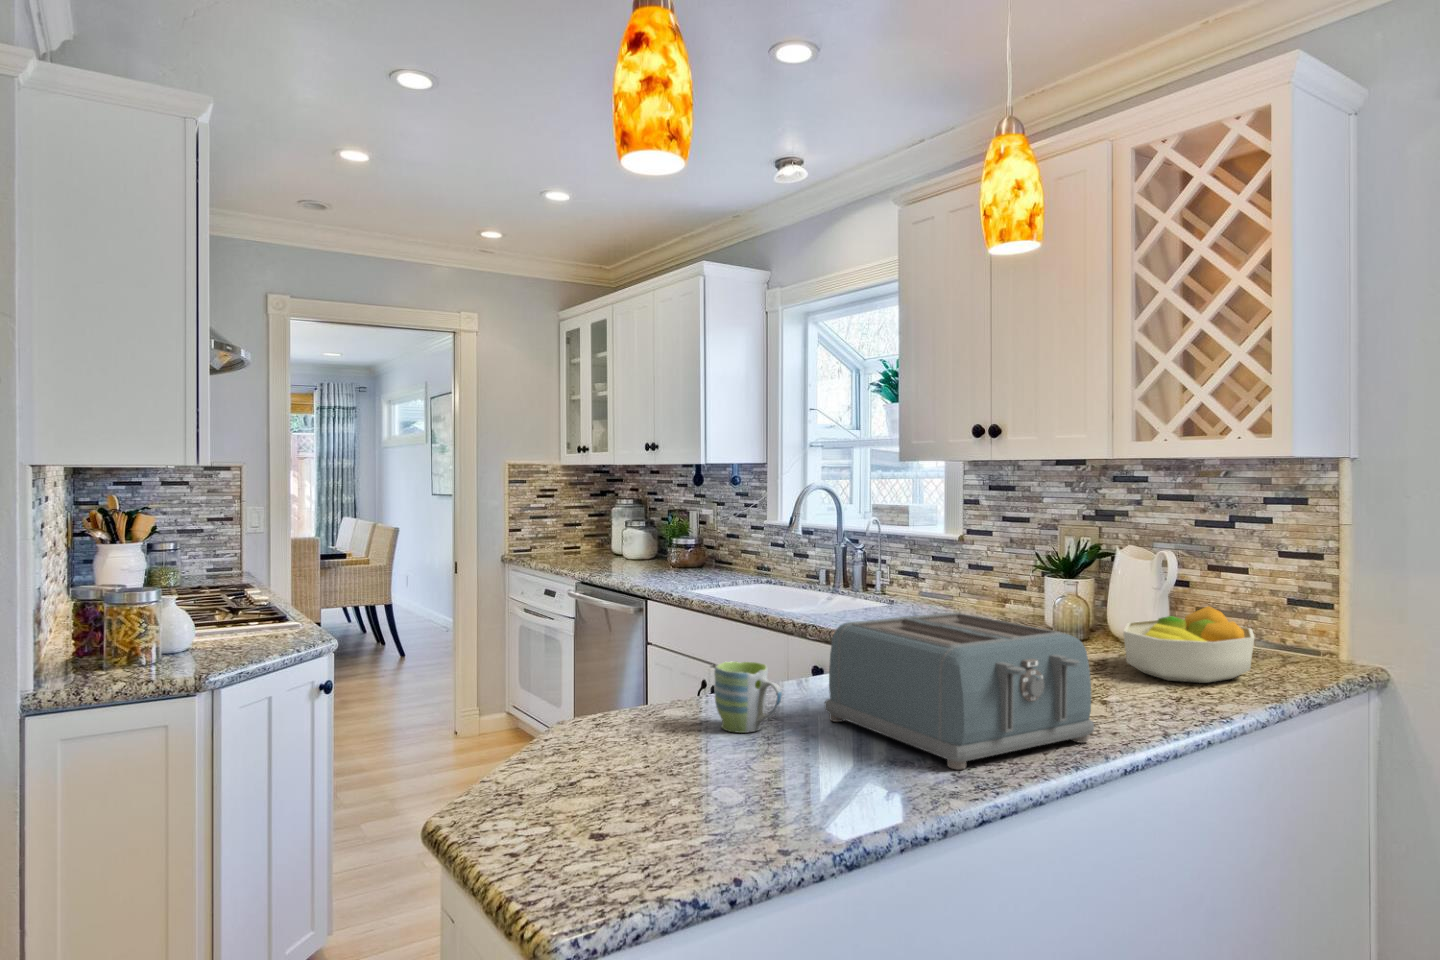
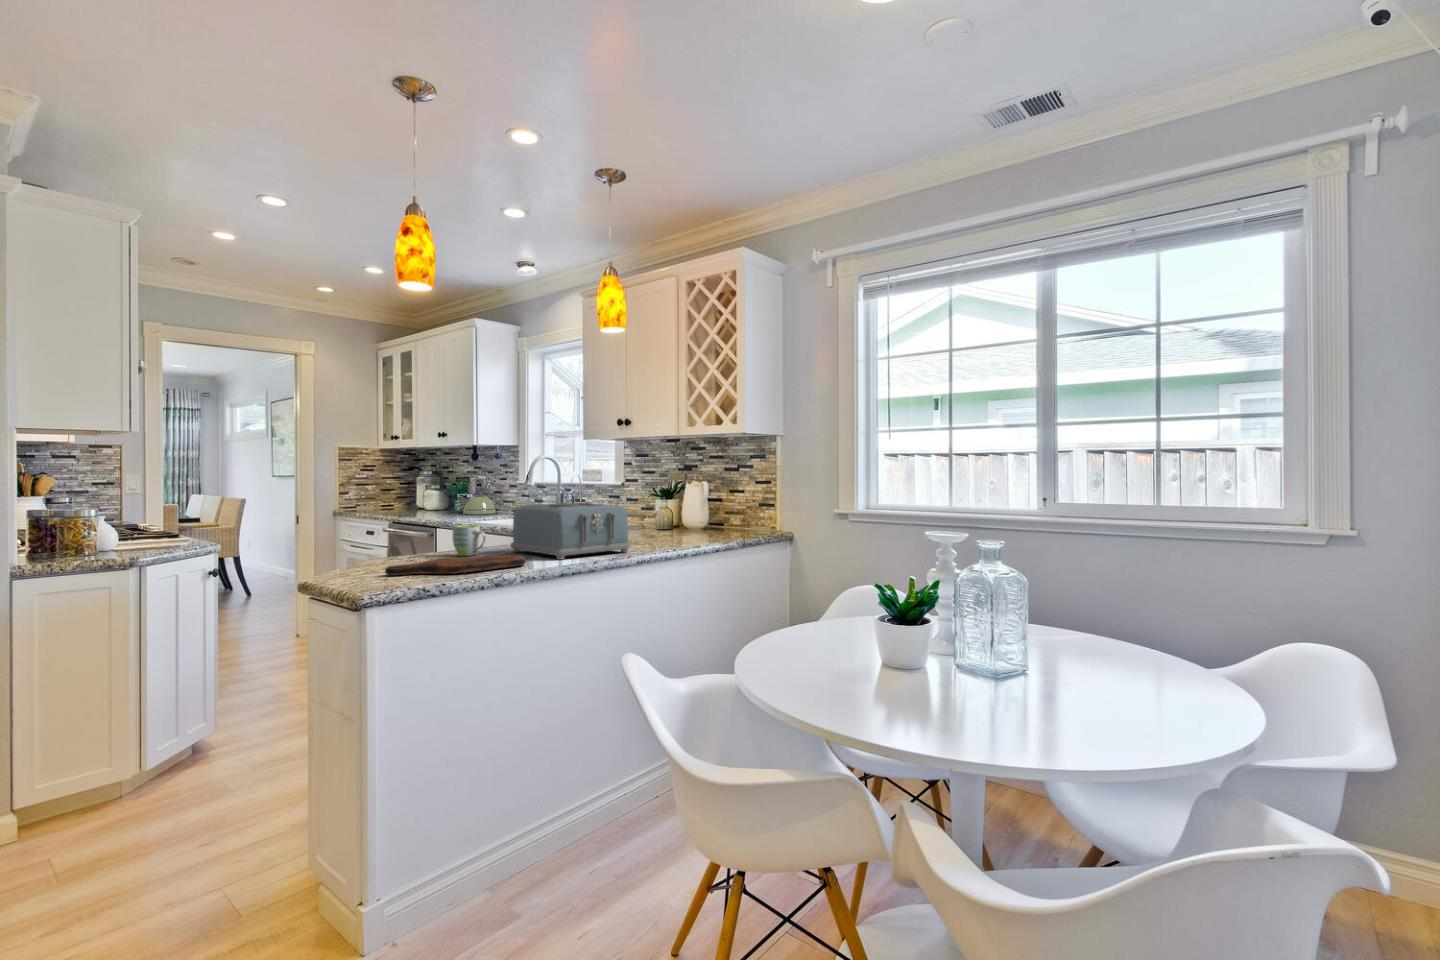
kettle: none [677,515,732,574] -> present [459,478,496,515]
fruit bowl: present [1123,606,1254,683] -> none [673,505,734,538]
cutting board: none [597,758,895,834] -> present [385,555,526,576]

